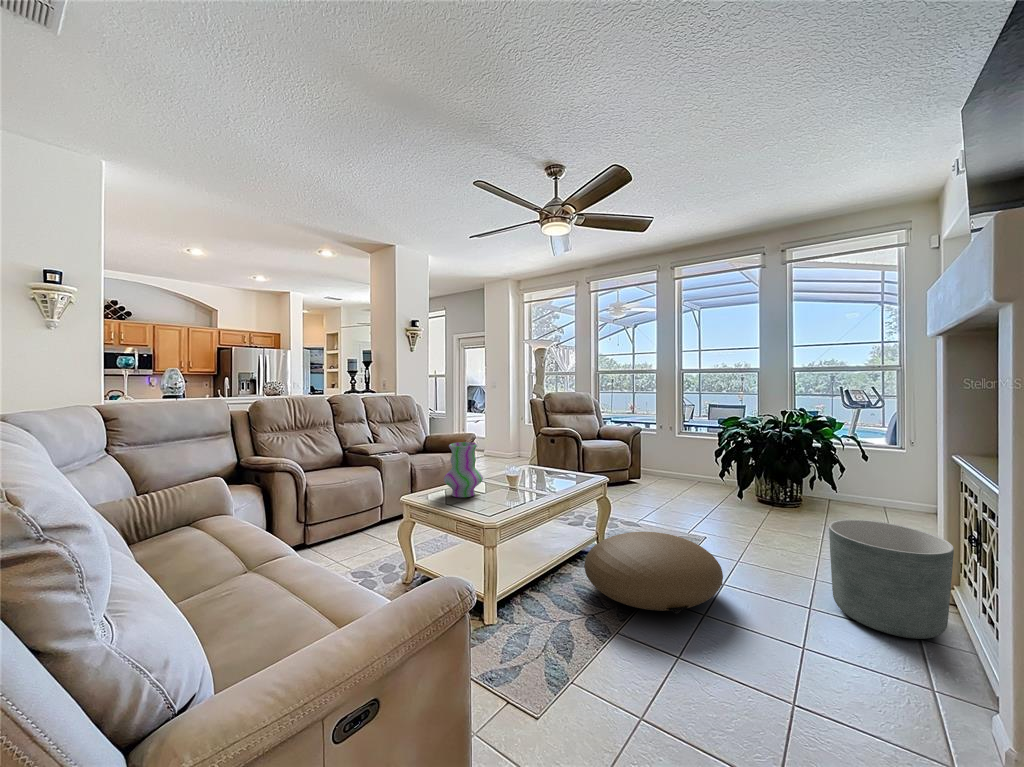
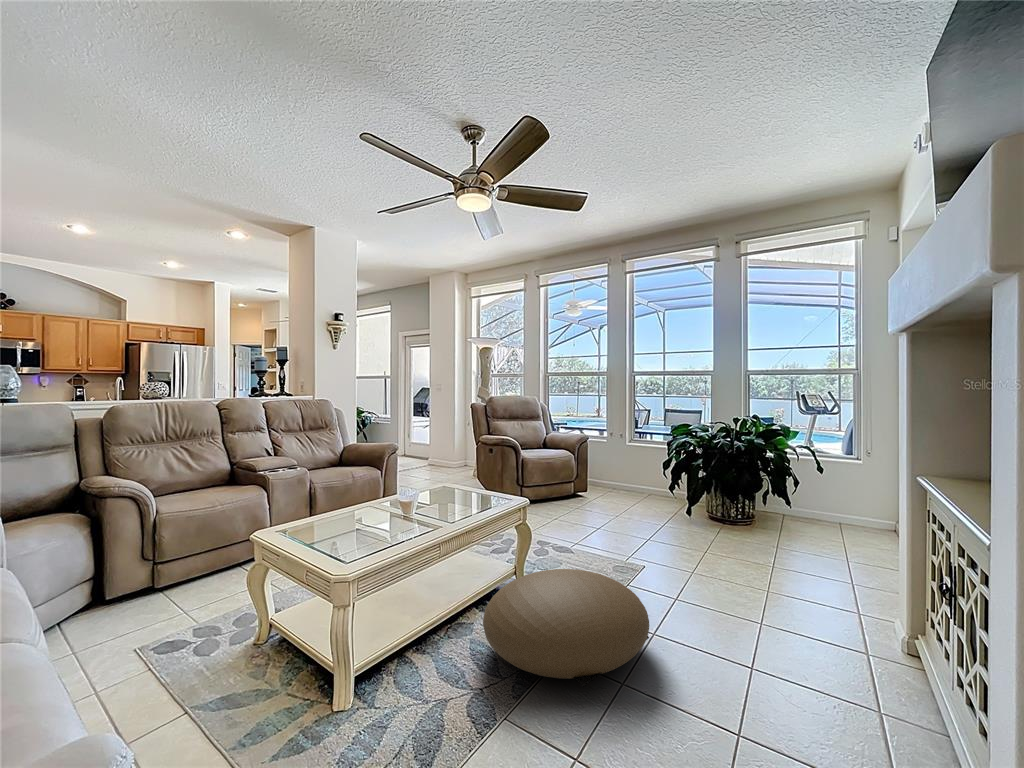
vase: present [444,442,483,497] -> none [318,461,369,531]
planter: present [829,520,954,639] -> none [775,554,918,708]

